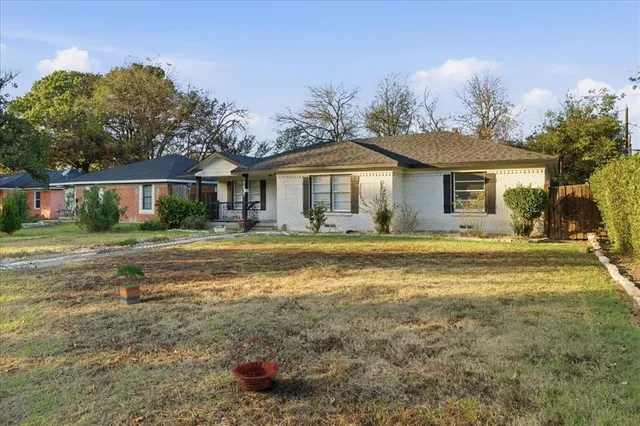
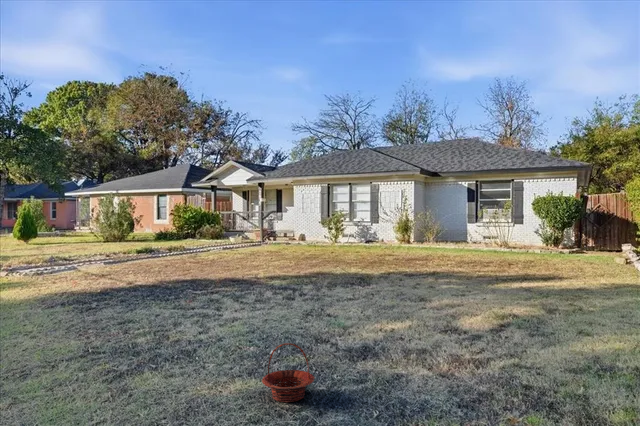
potted tree: present [117,266,145,305] -> none [134,268,165,309]

